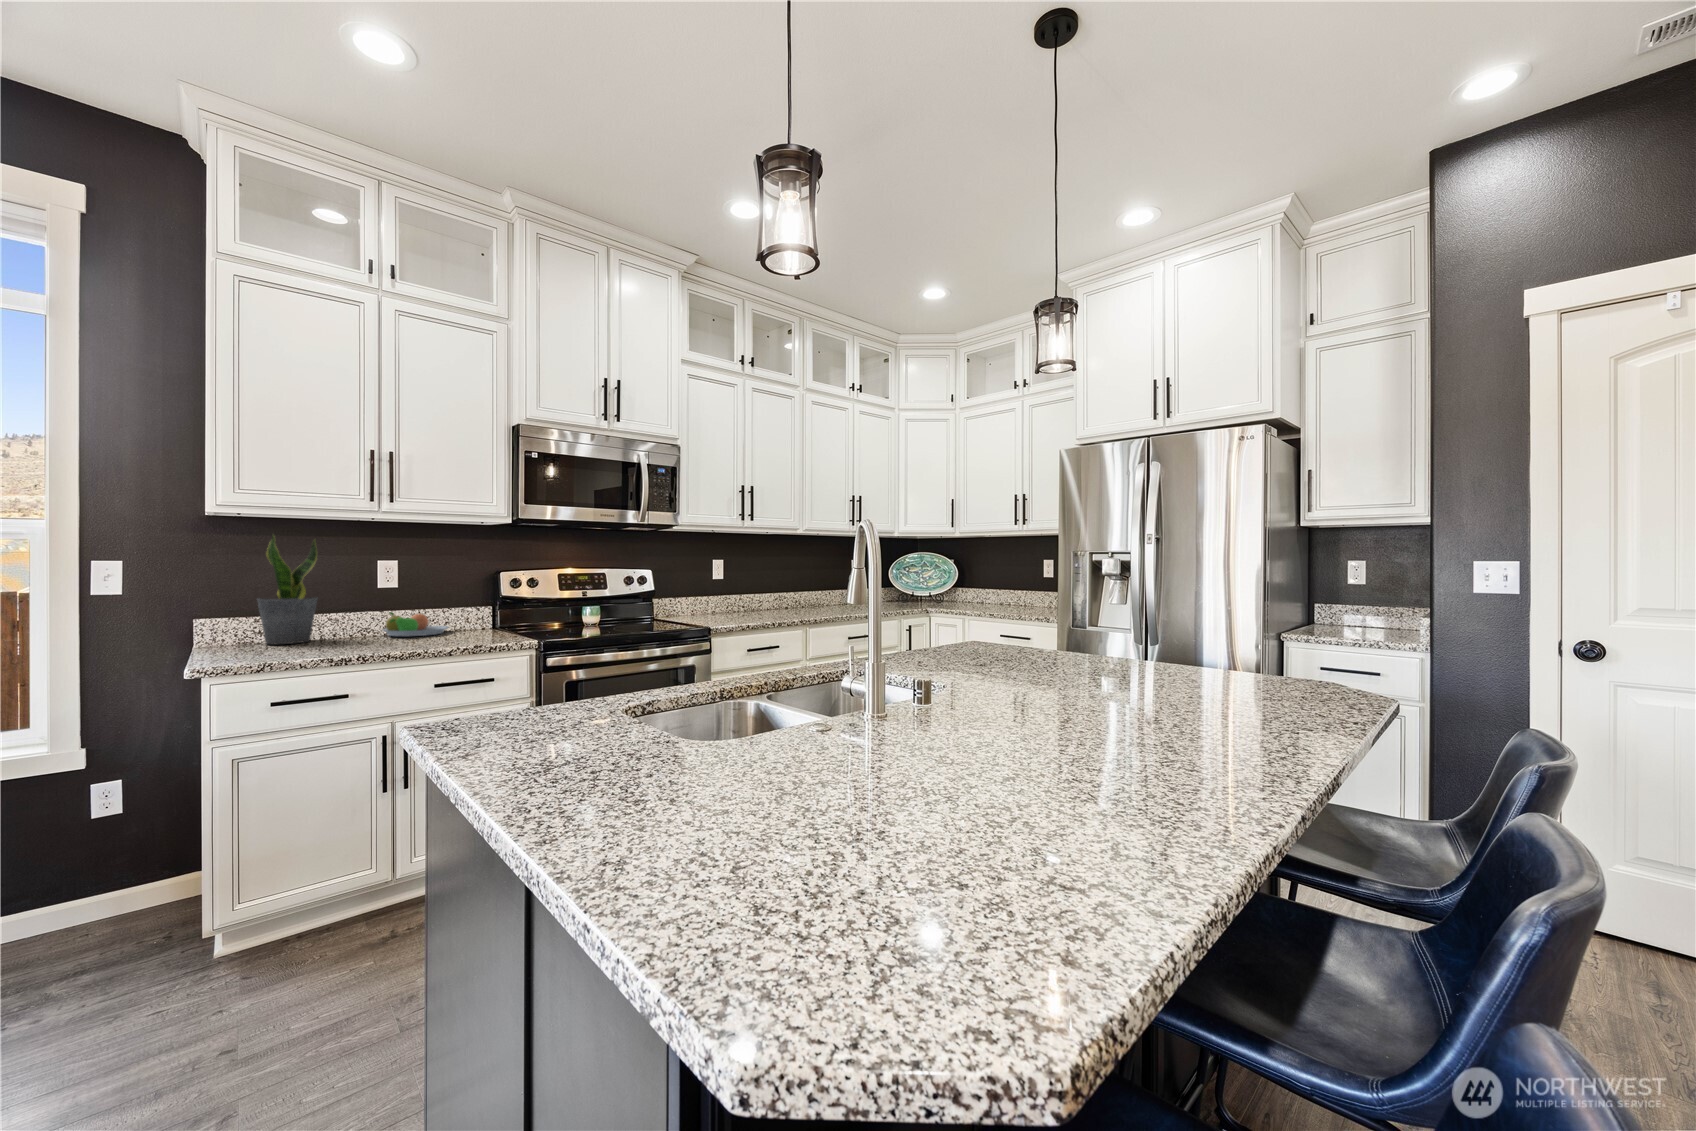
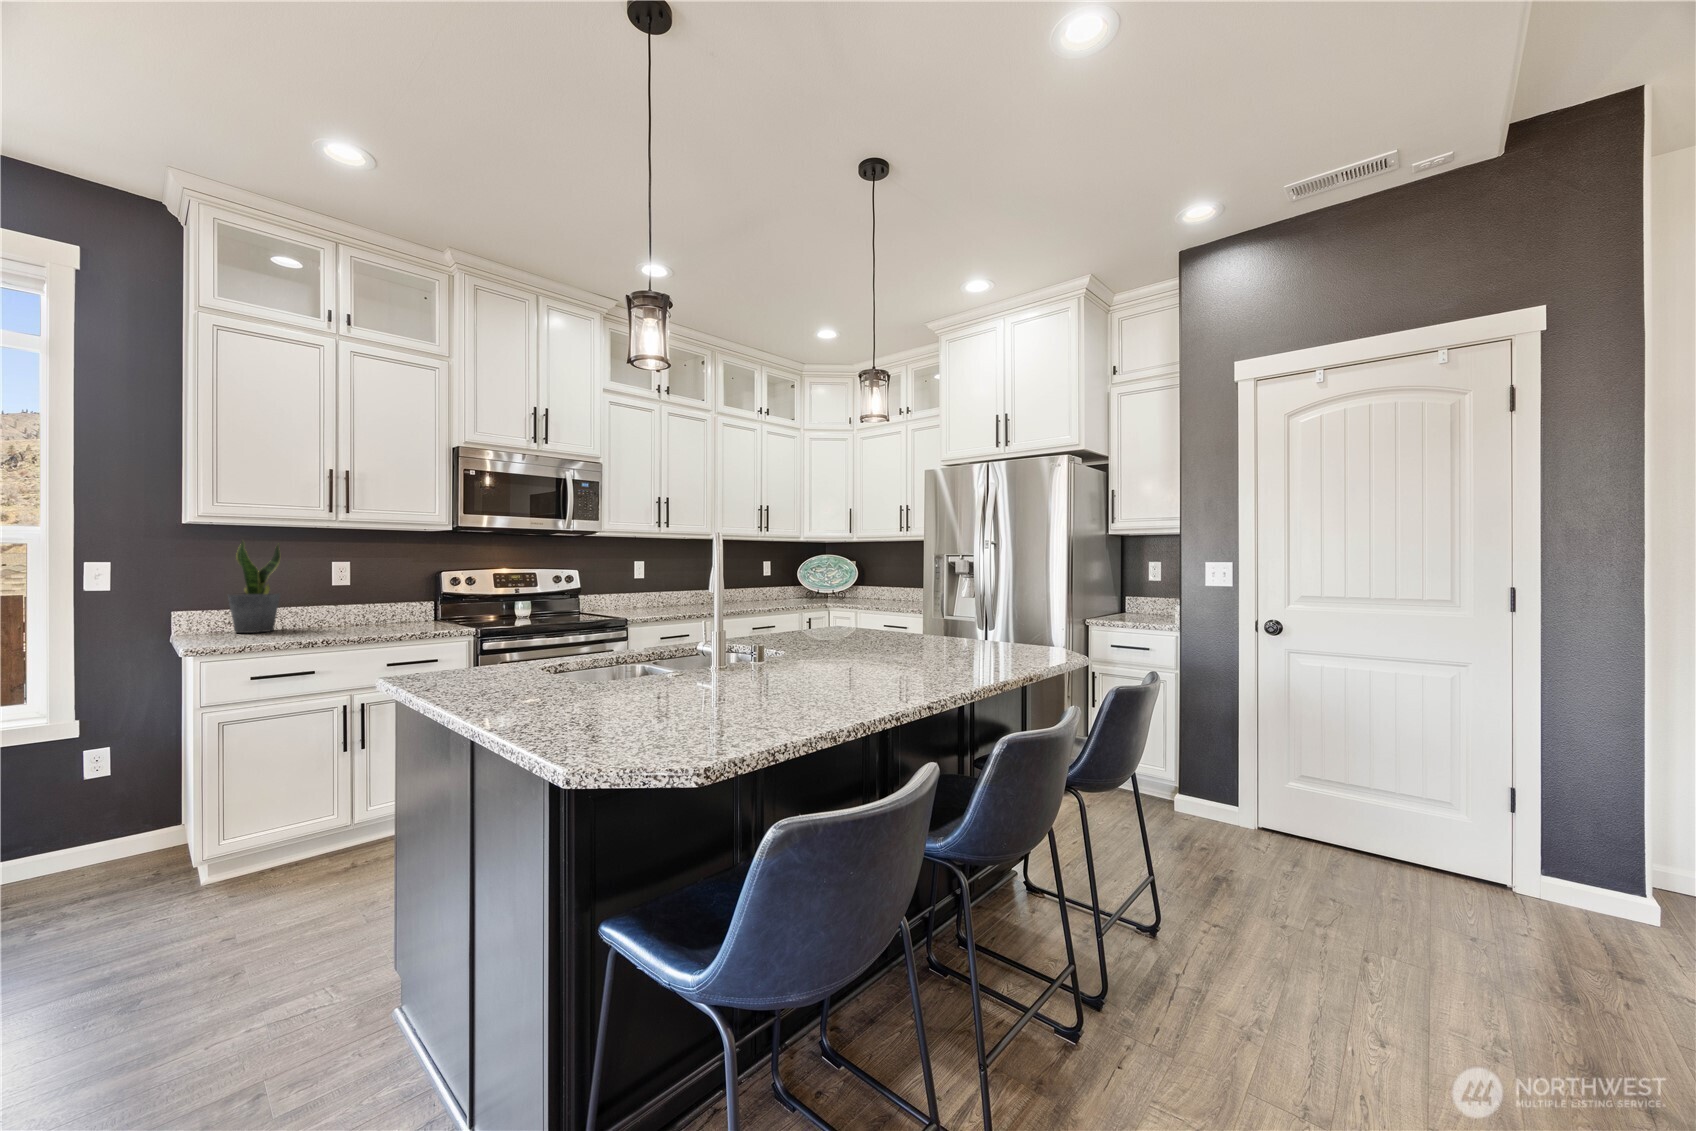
fruit bowl: present [383,612,448,636] -> none [337,606,396,626]

